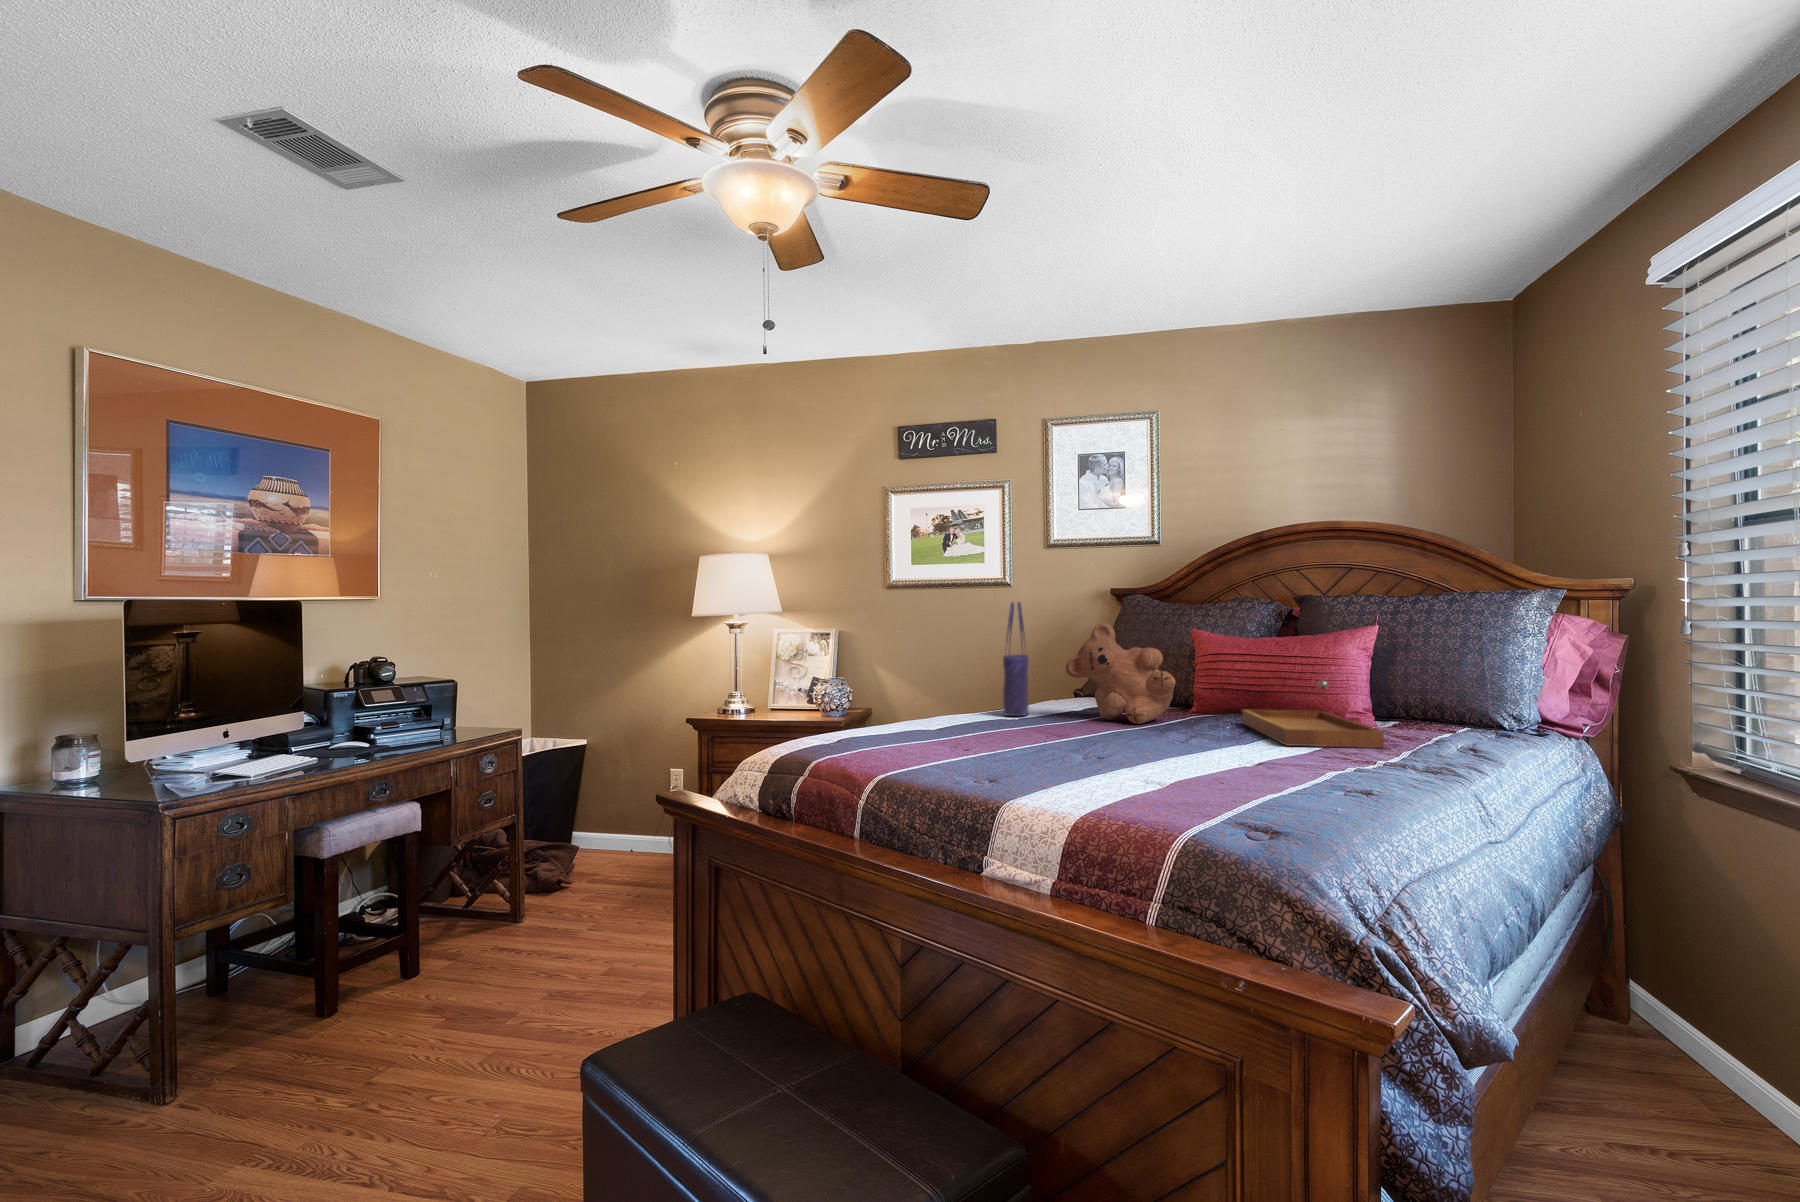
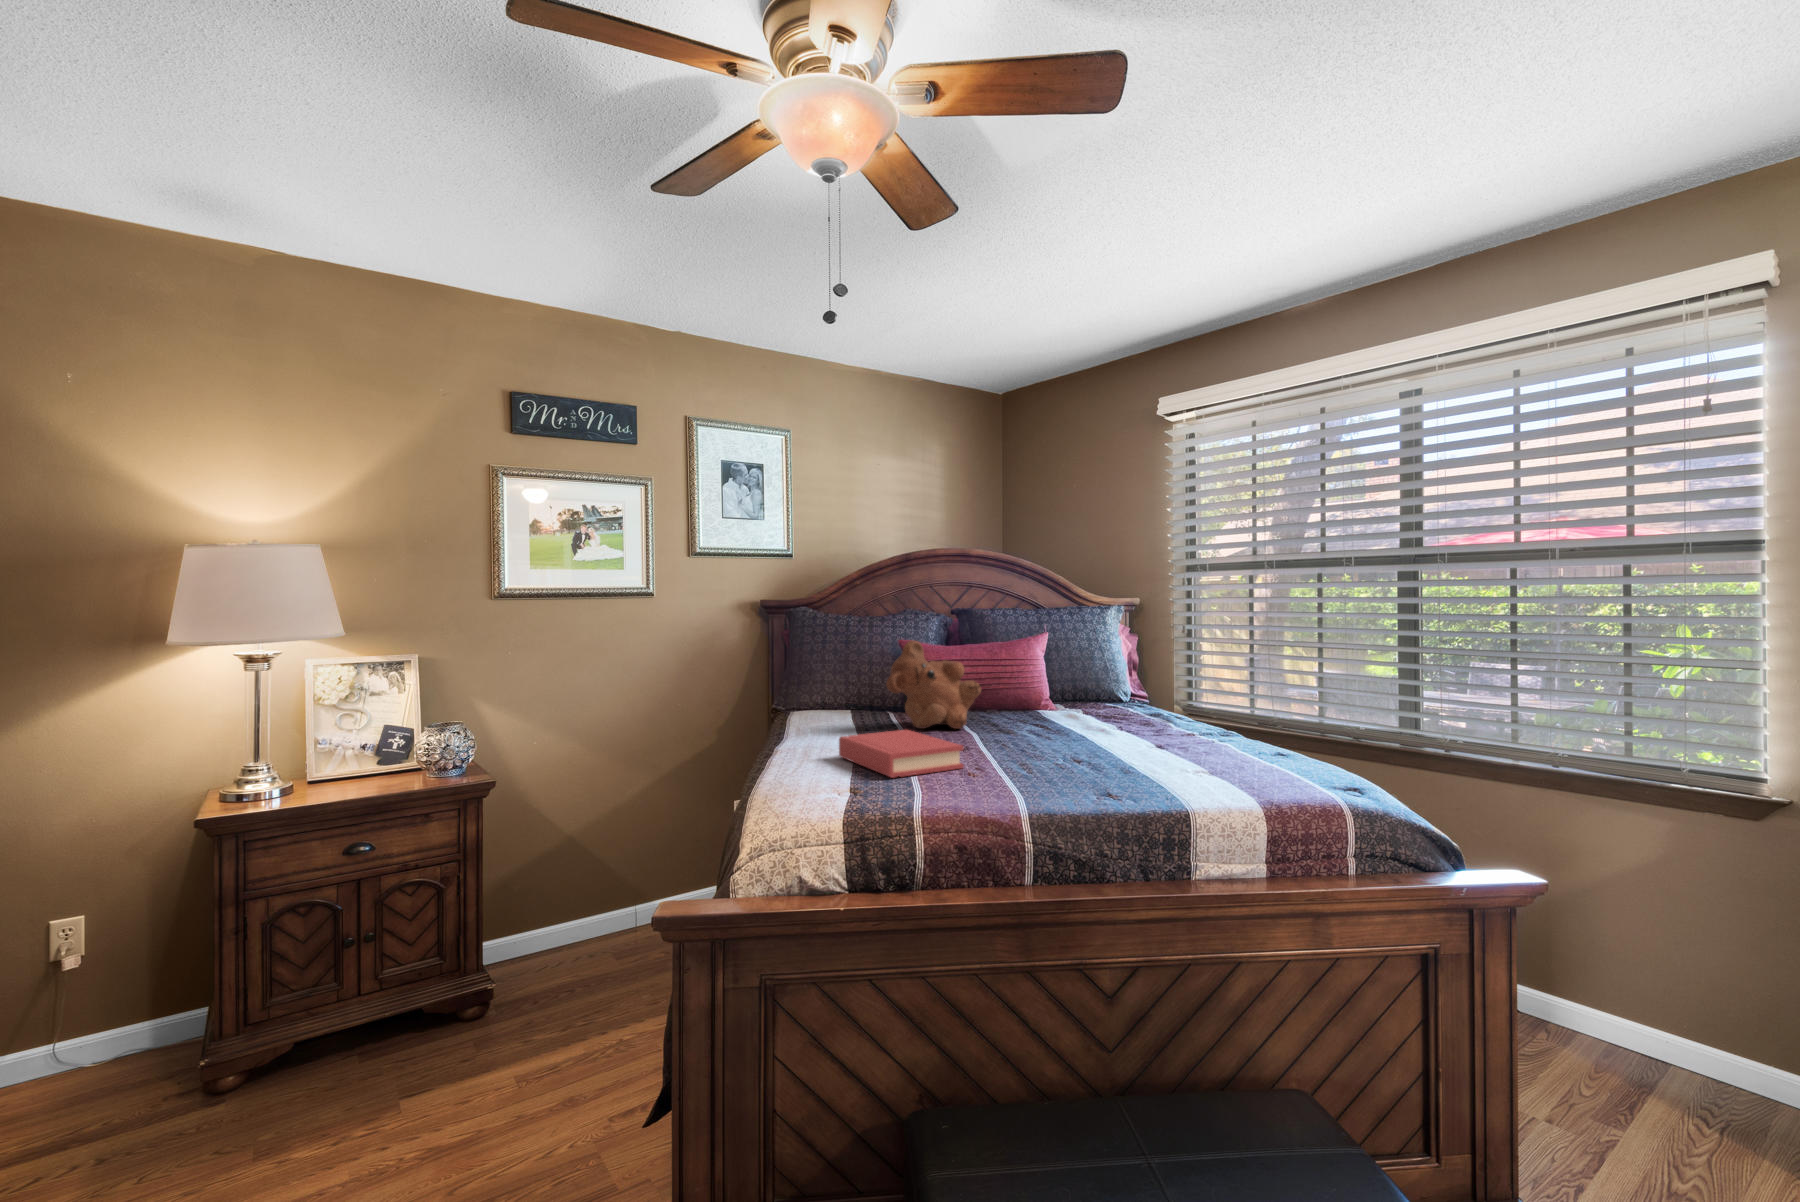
tote bag: present [1003,602,1029,716] -> none [812,622,853,739]
tray: present [1242,680,1384,748] -> none [1007,678,1143,730]
hardback book: none [907,704,1018,742] -> present [839,730,964,778]

